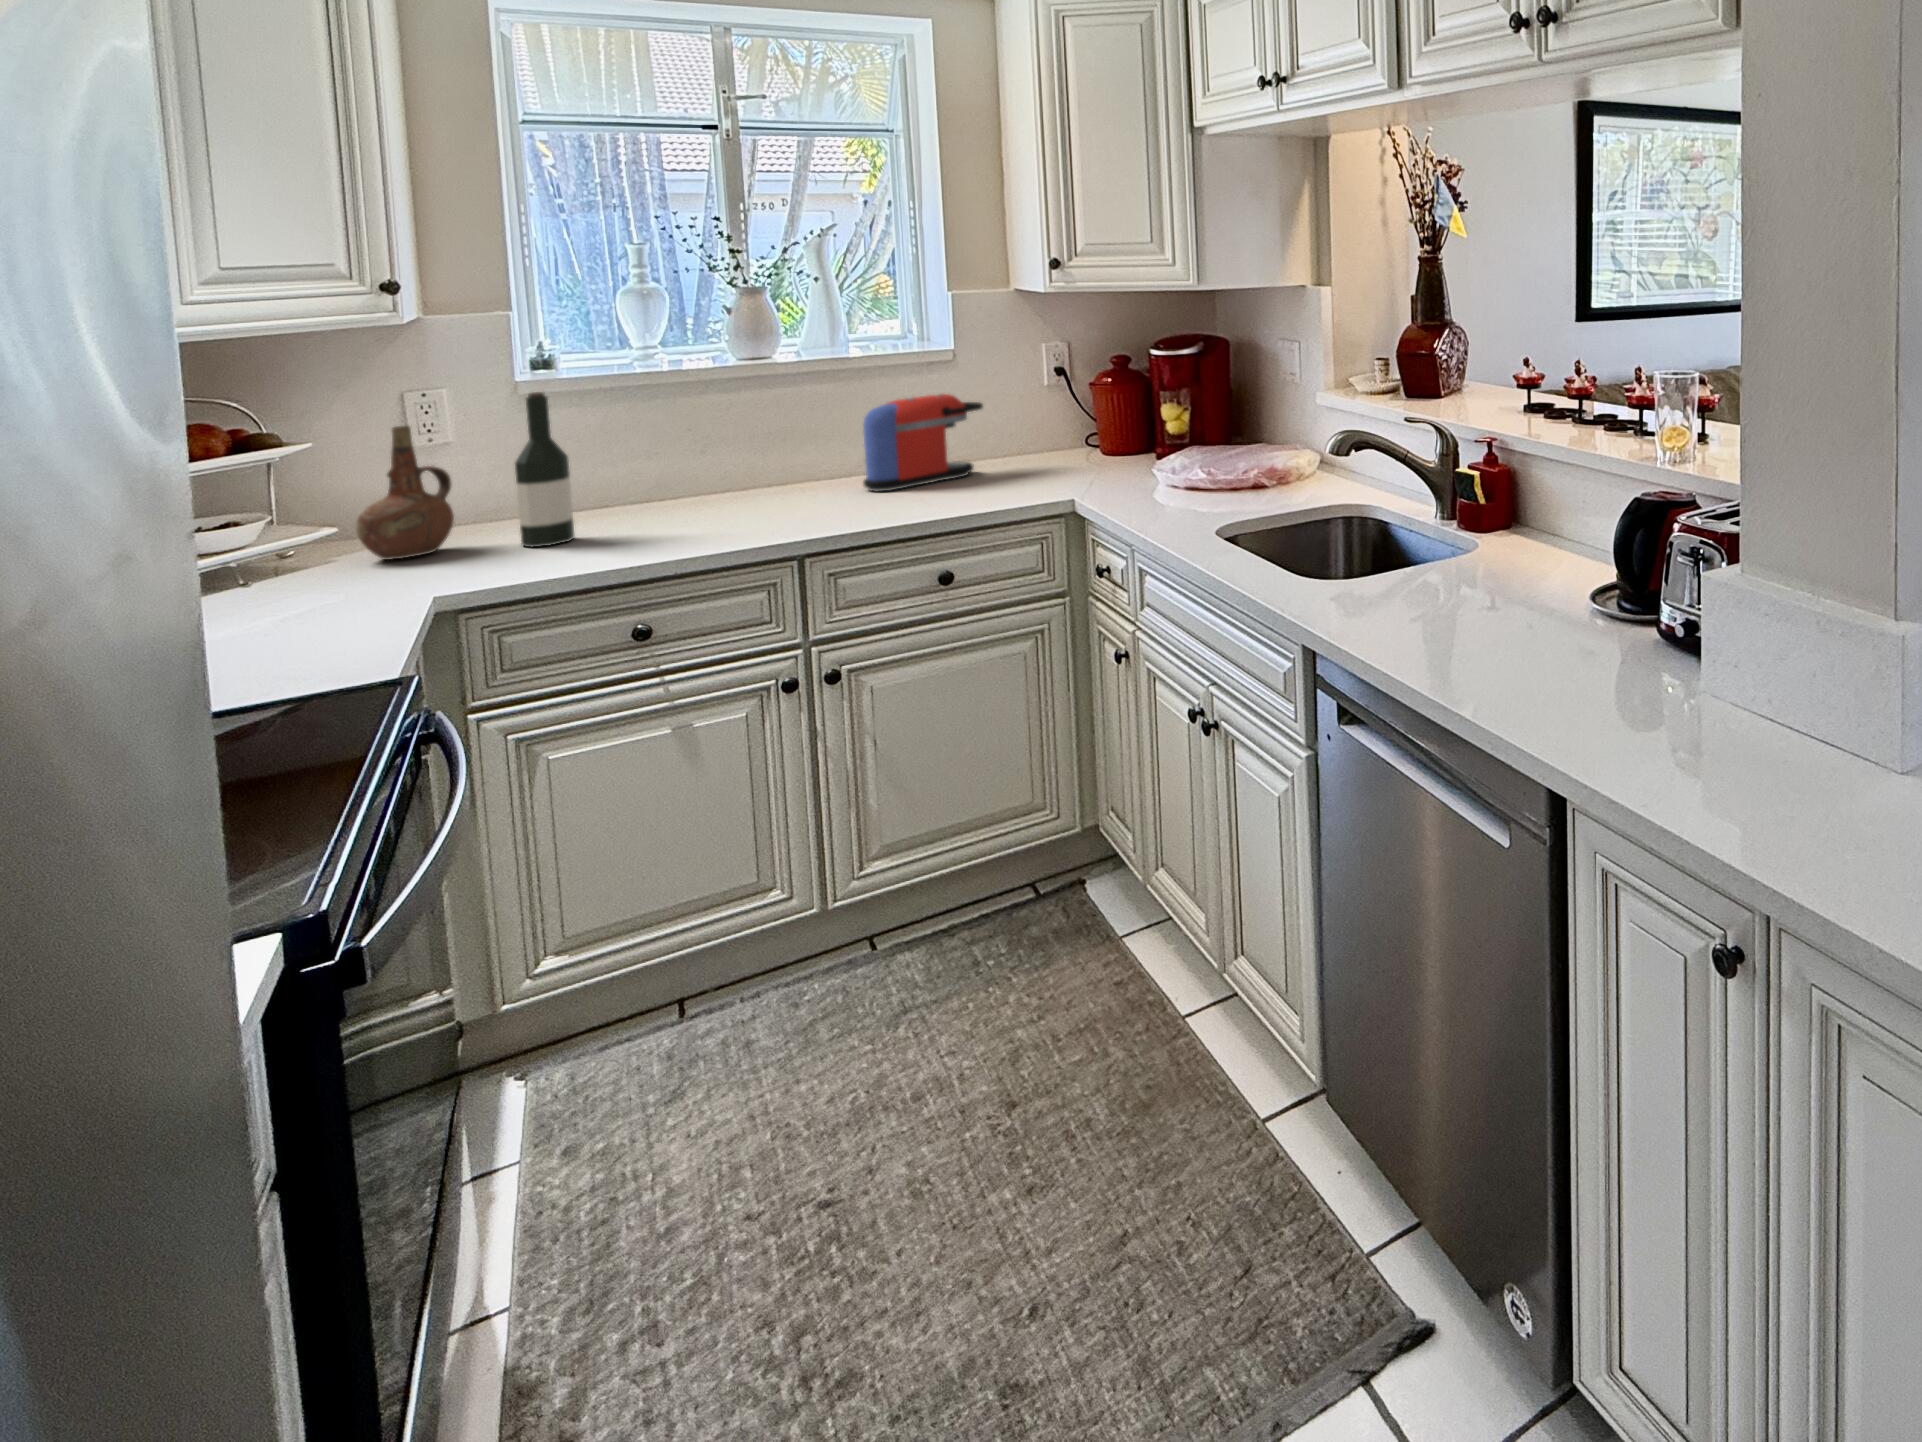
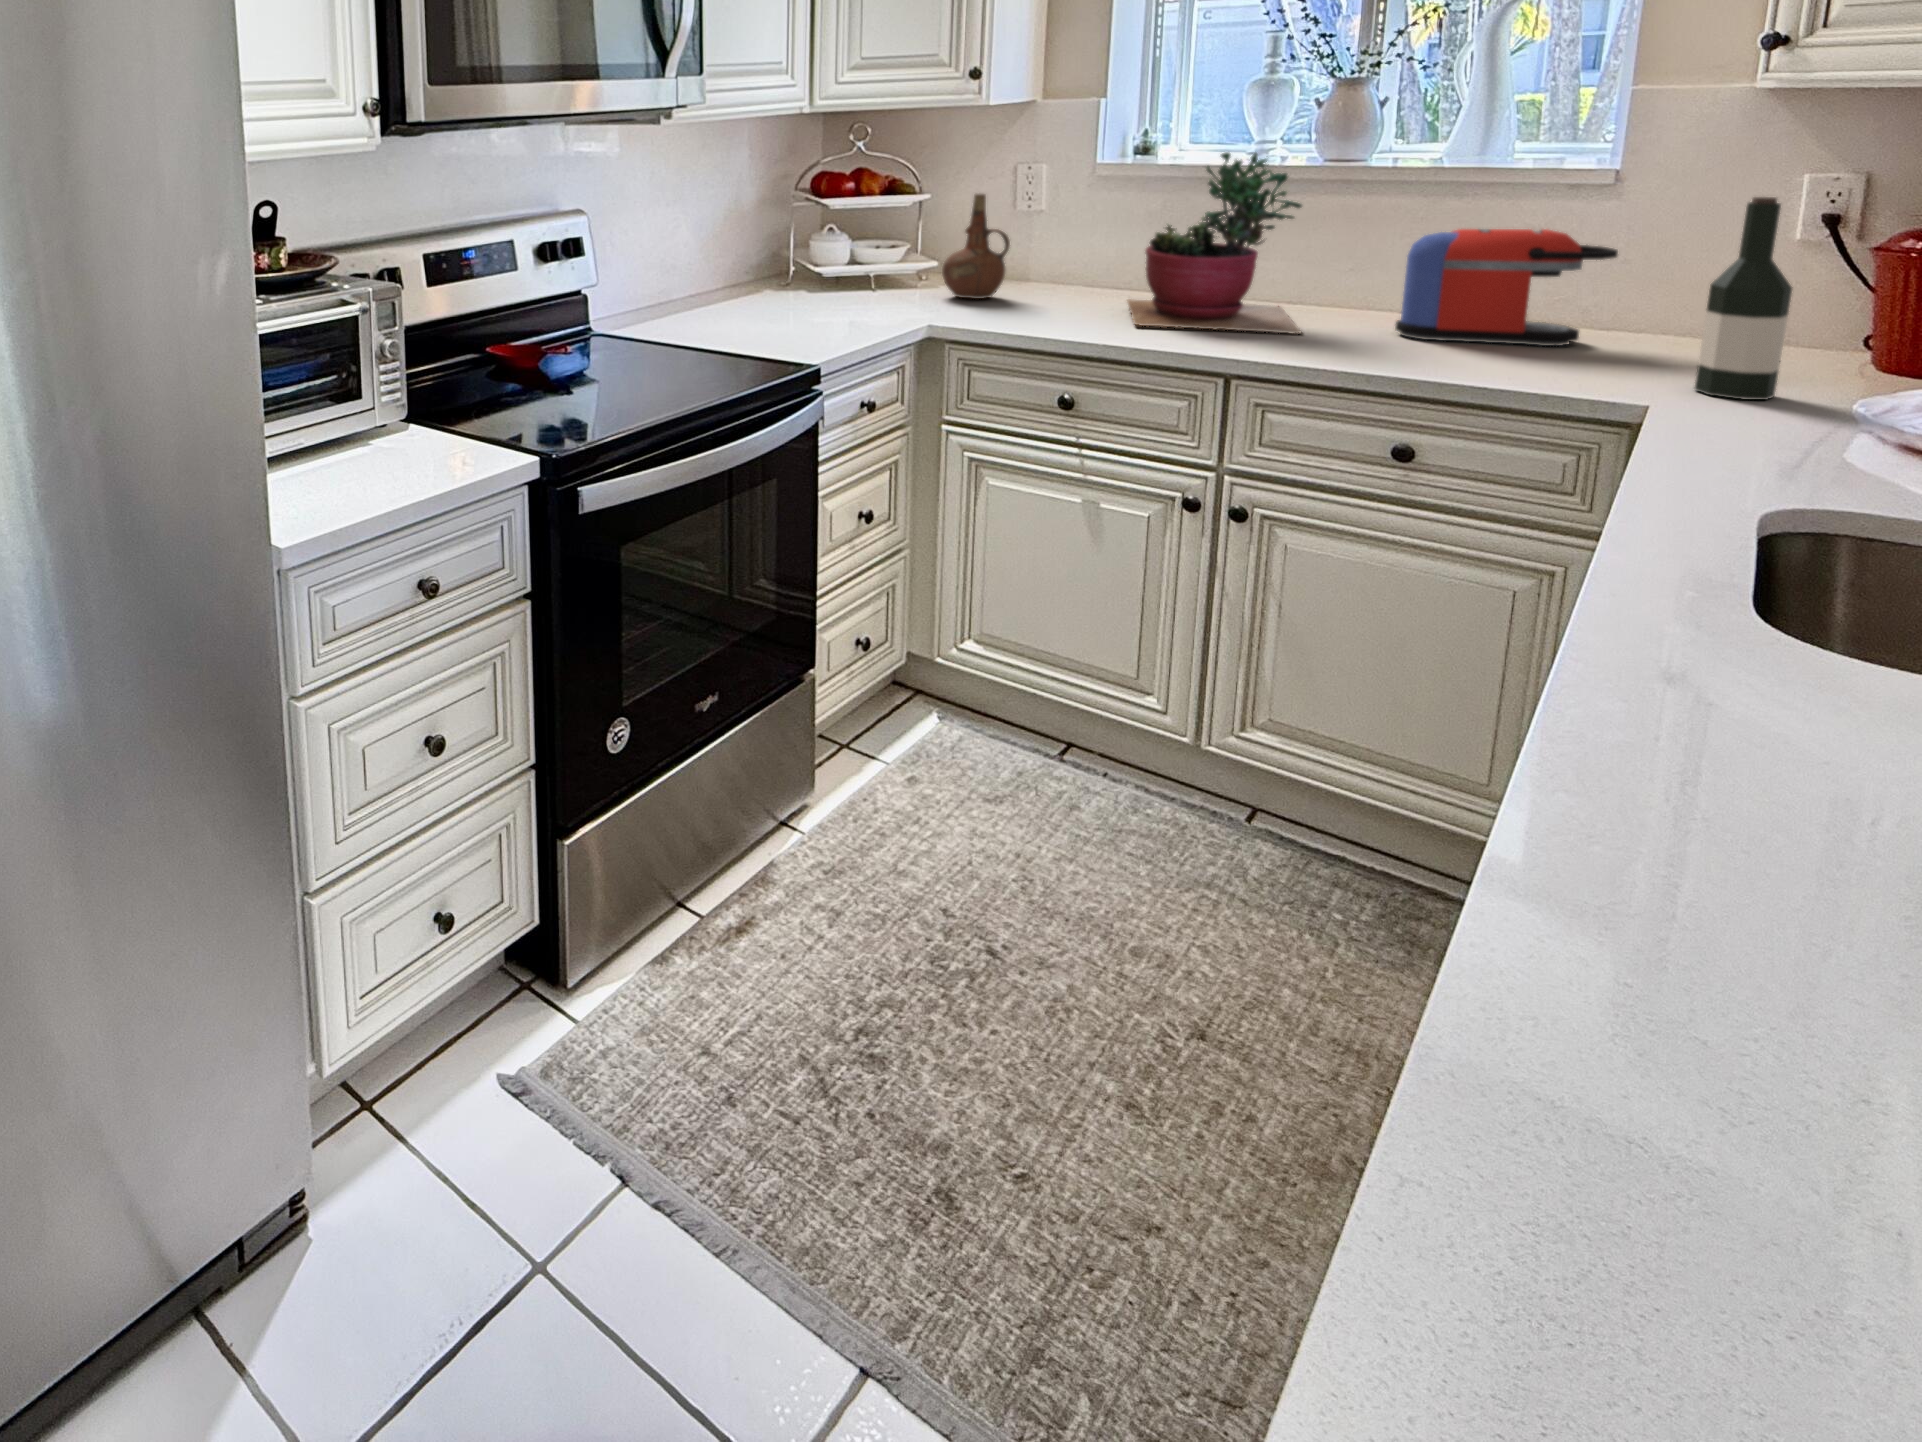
succulent plant: none [612,351,813,533] -> present [1127,152,1302,334]
wine bottle: present [515,392,574,547] -> present [1695,197,1792,400]

